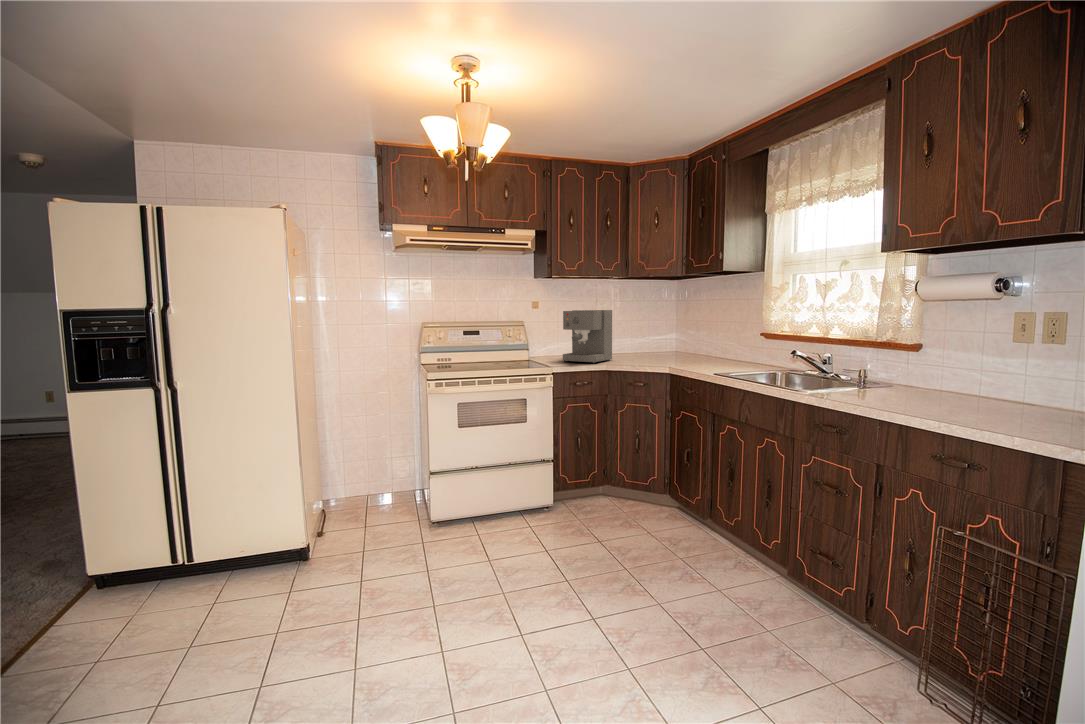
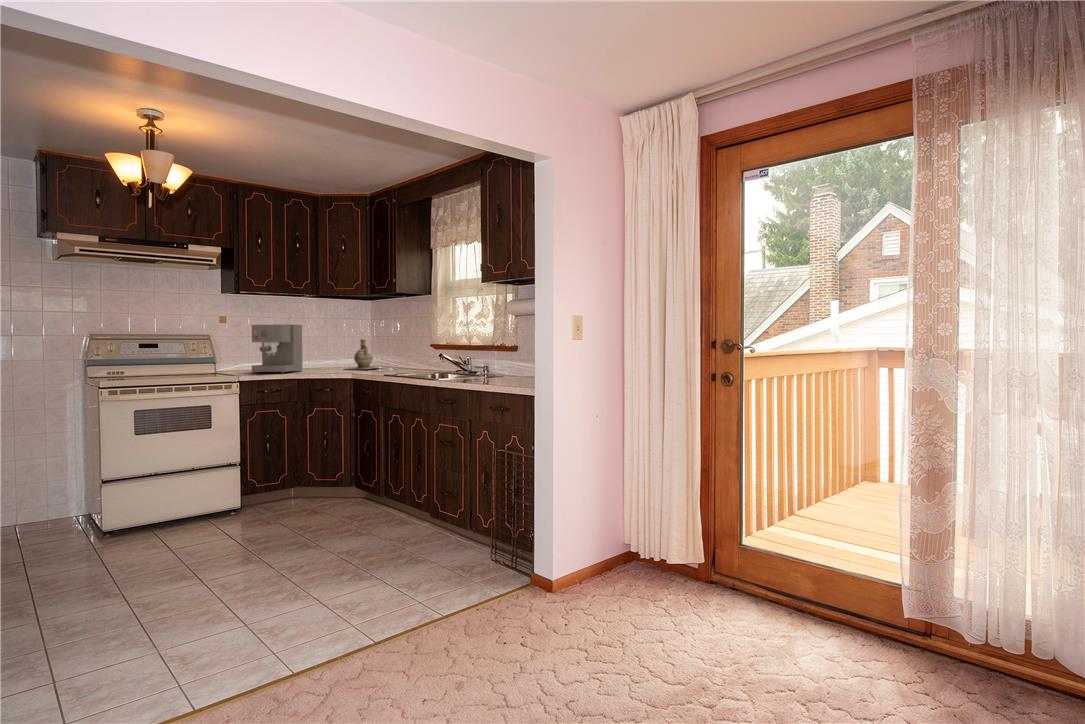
ceramic jug: none [650,325,699,360] -> present [348,339,377,369]

